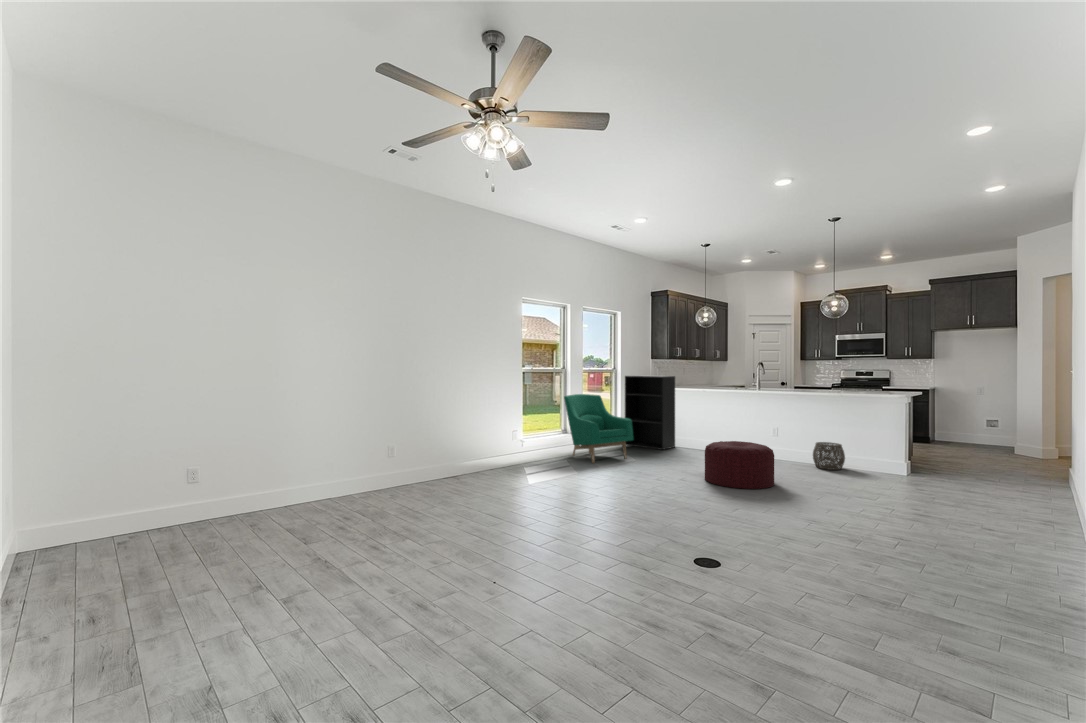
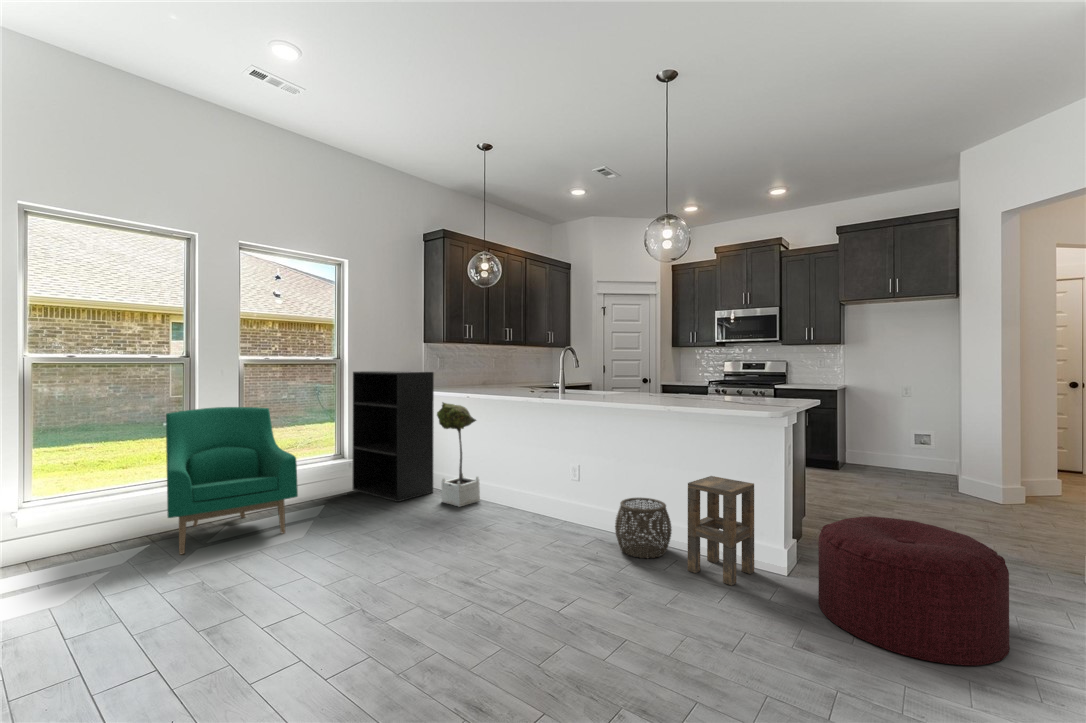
potted tree: none [684,393,710,452] -> present [437,402,480,507]
side table: none [858,429,894,478] -> present [688,476,754,586]
ottoman: present [705,441,774,489] -> present [818,516,1010,665]

